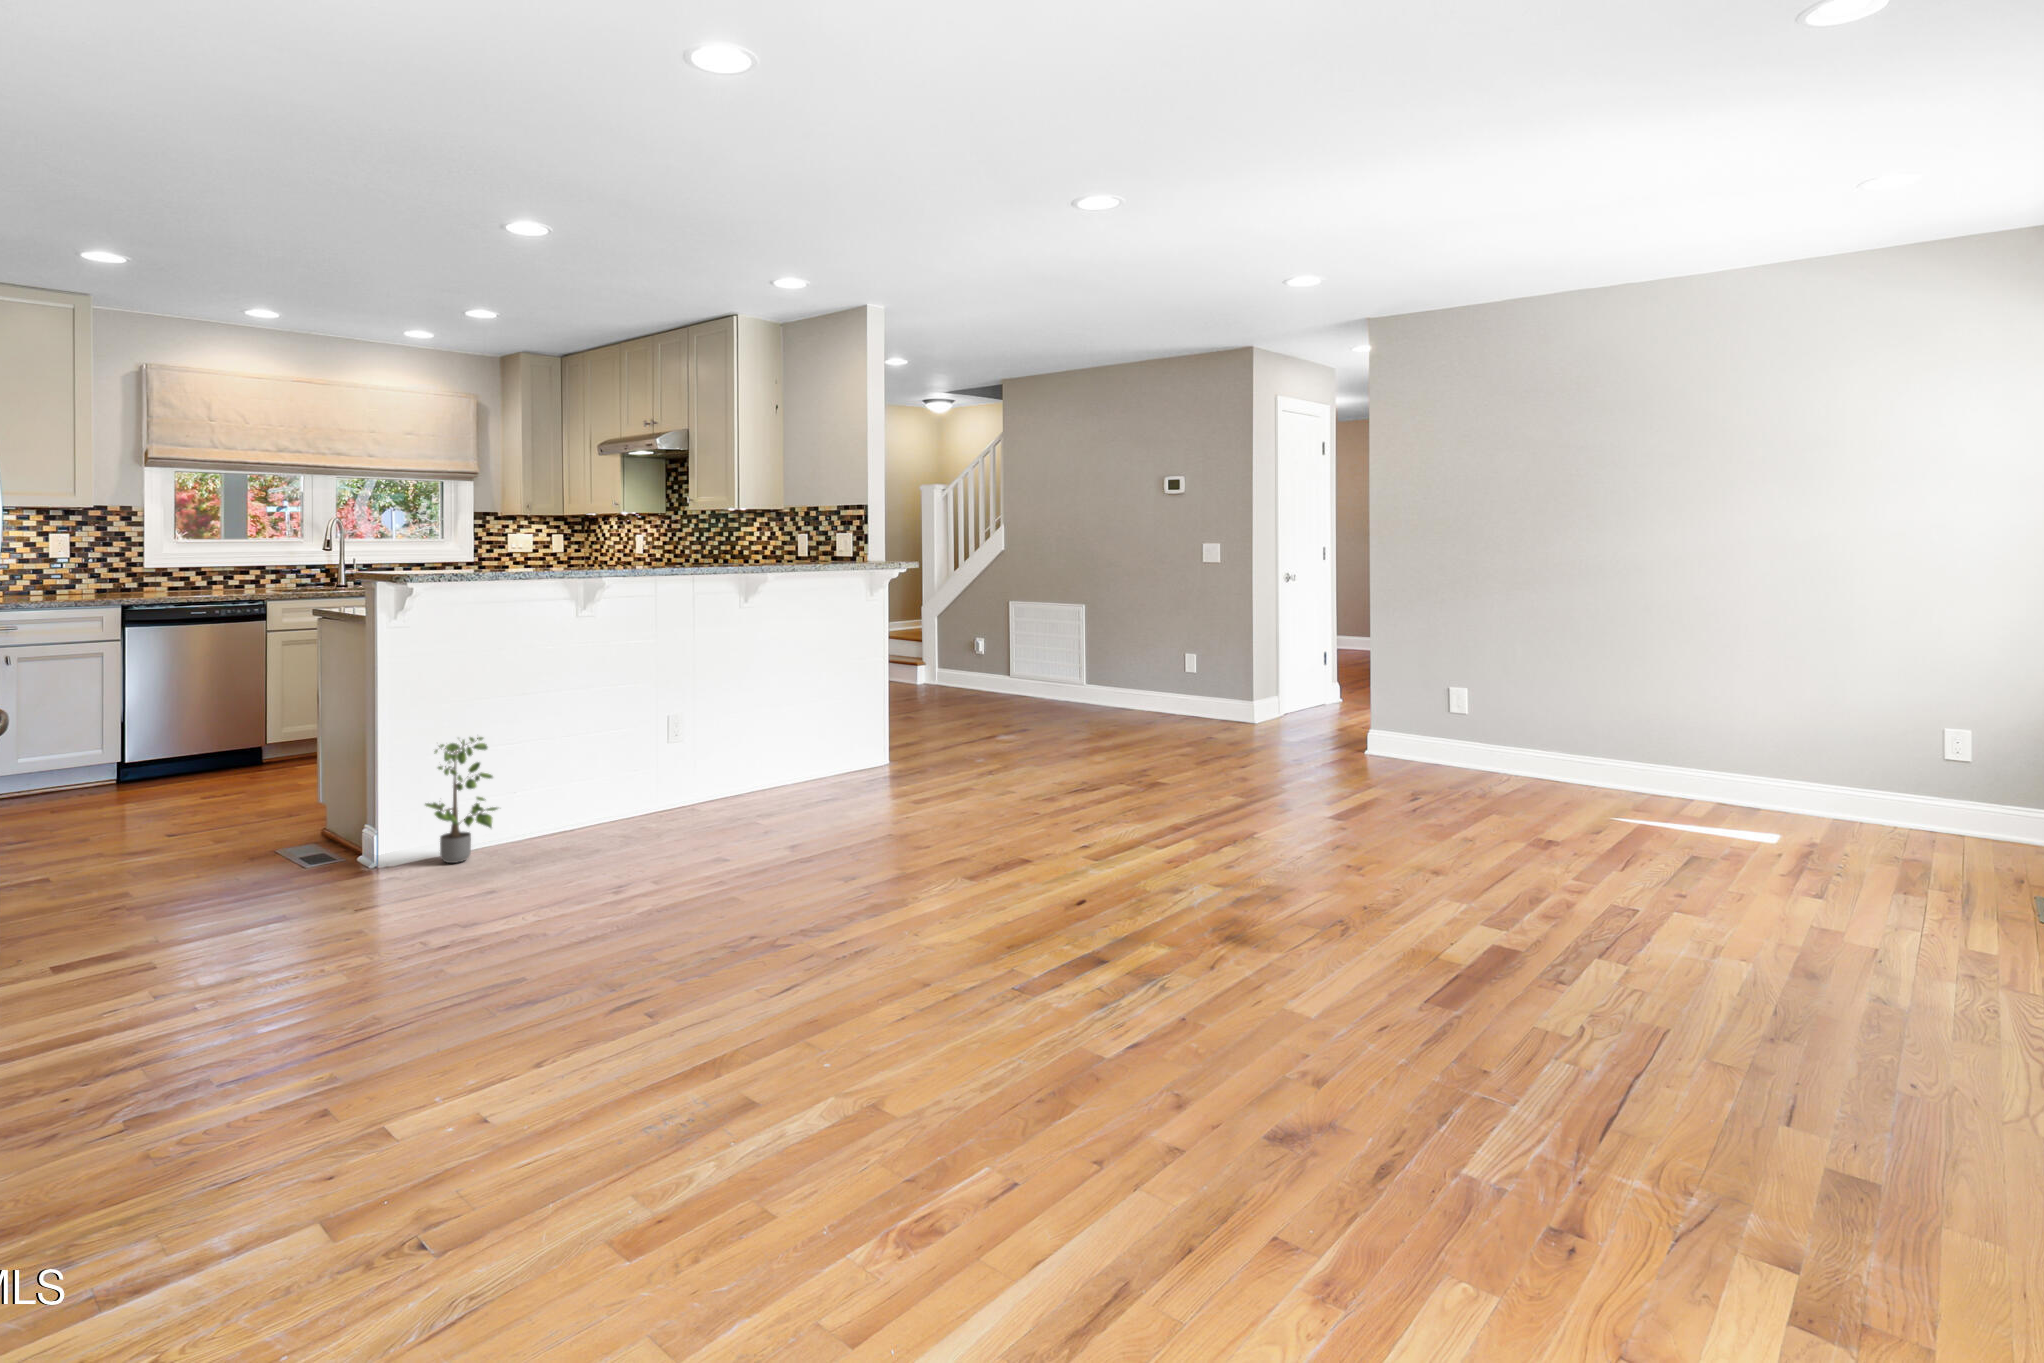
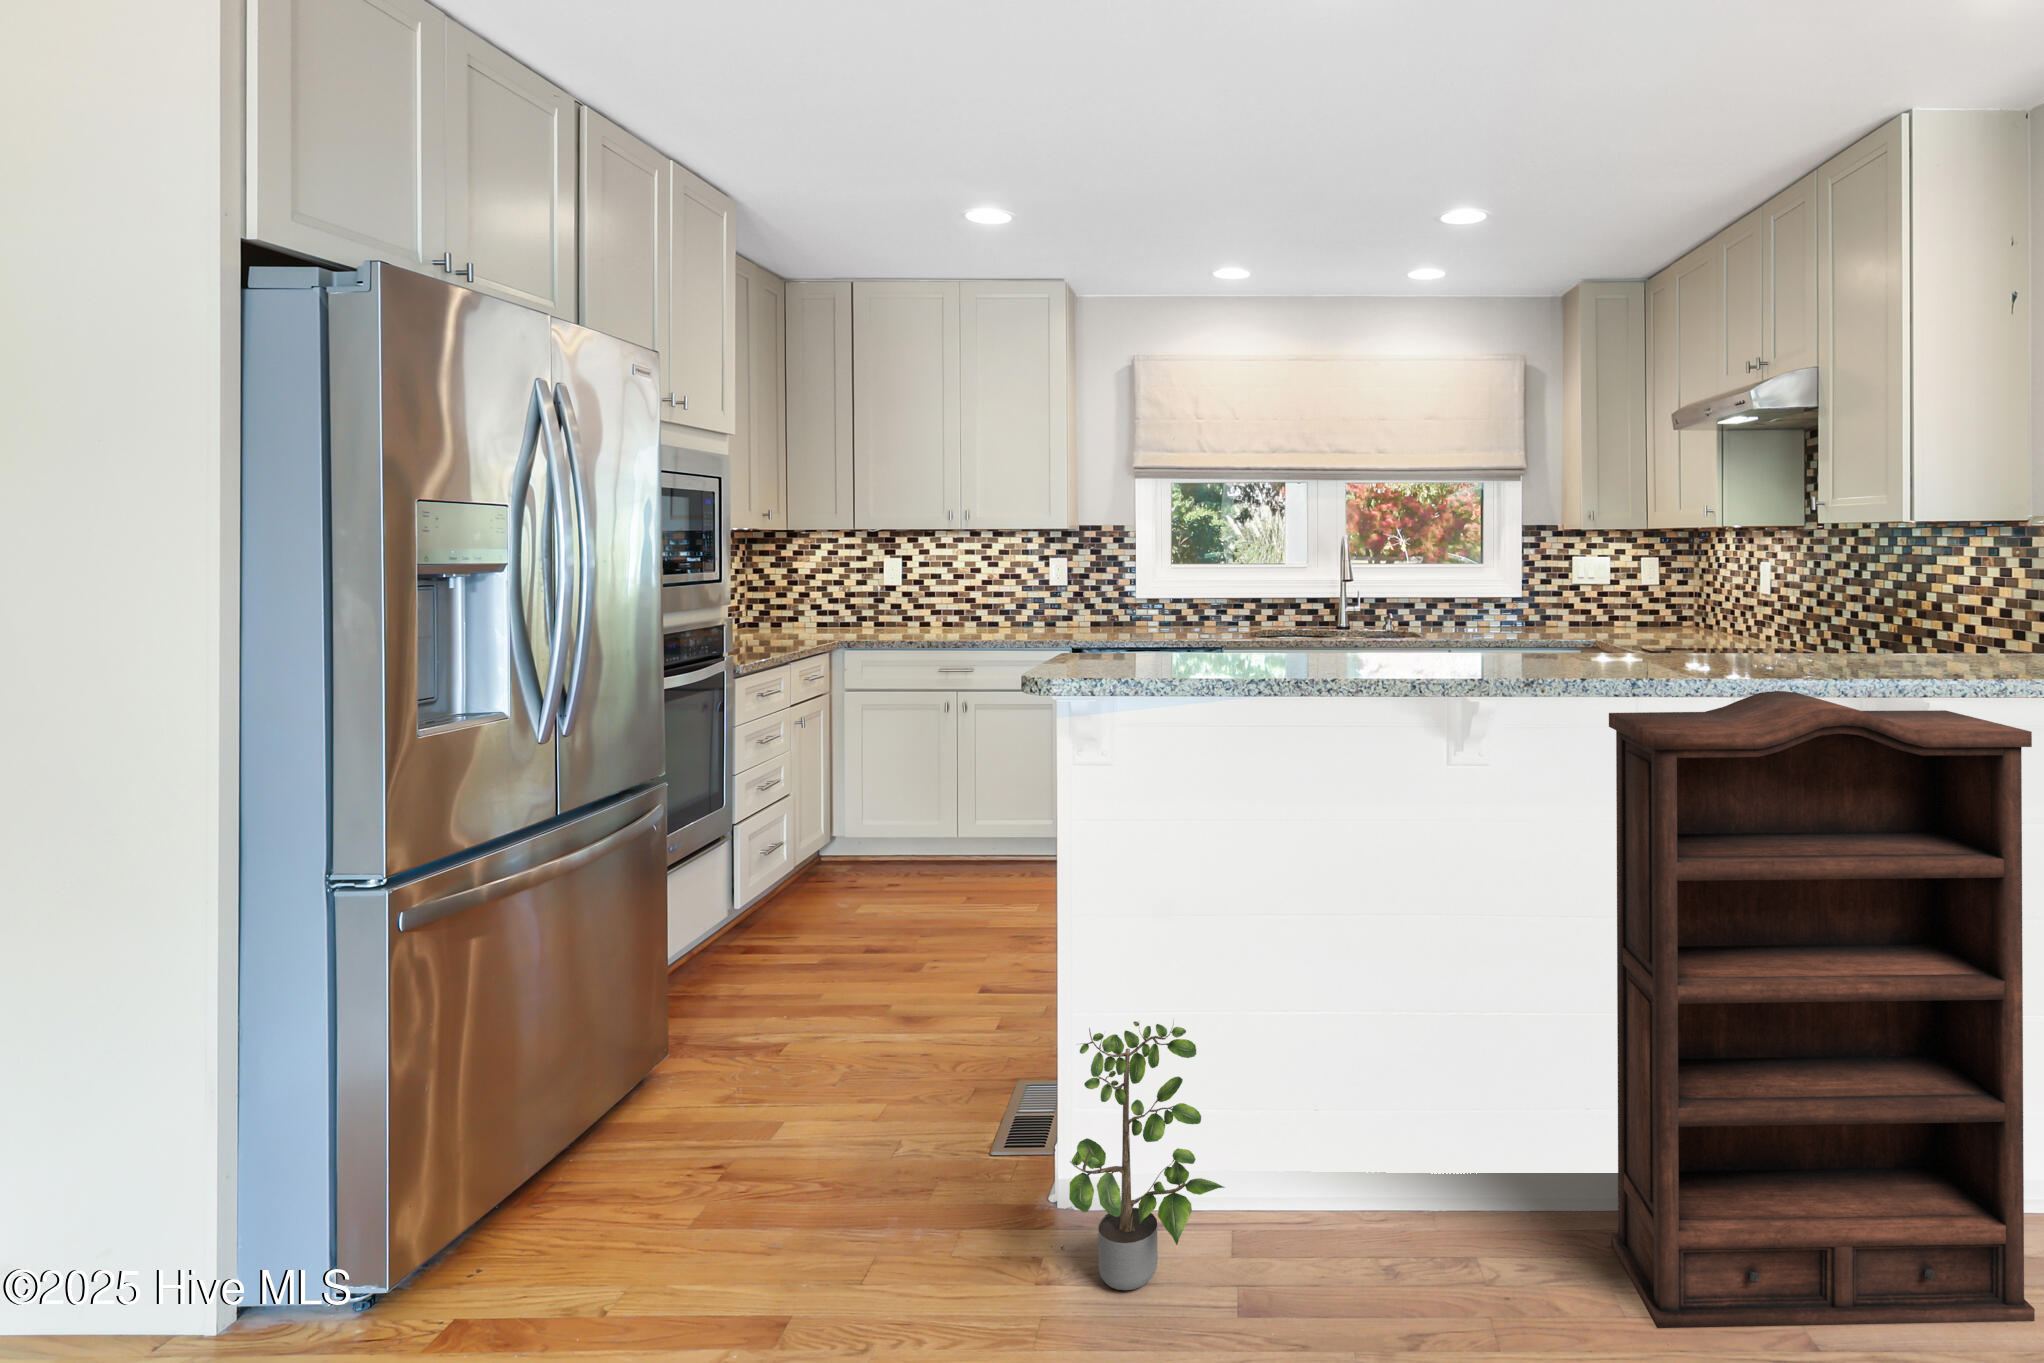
bookshelf: none [654,573,803,823] -> present [1609,691,2035,1328]

